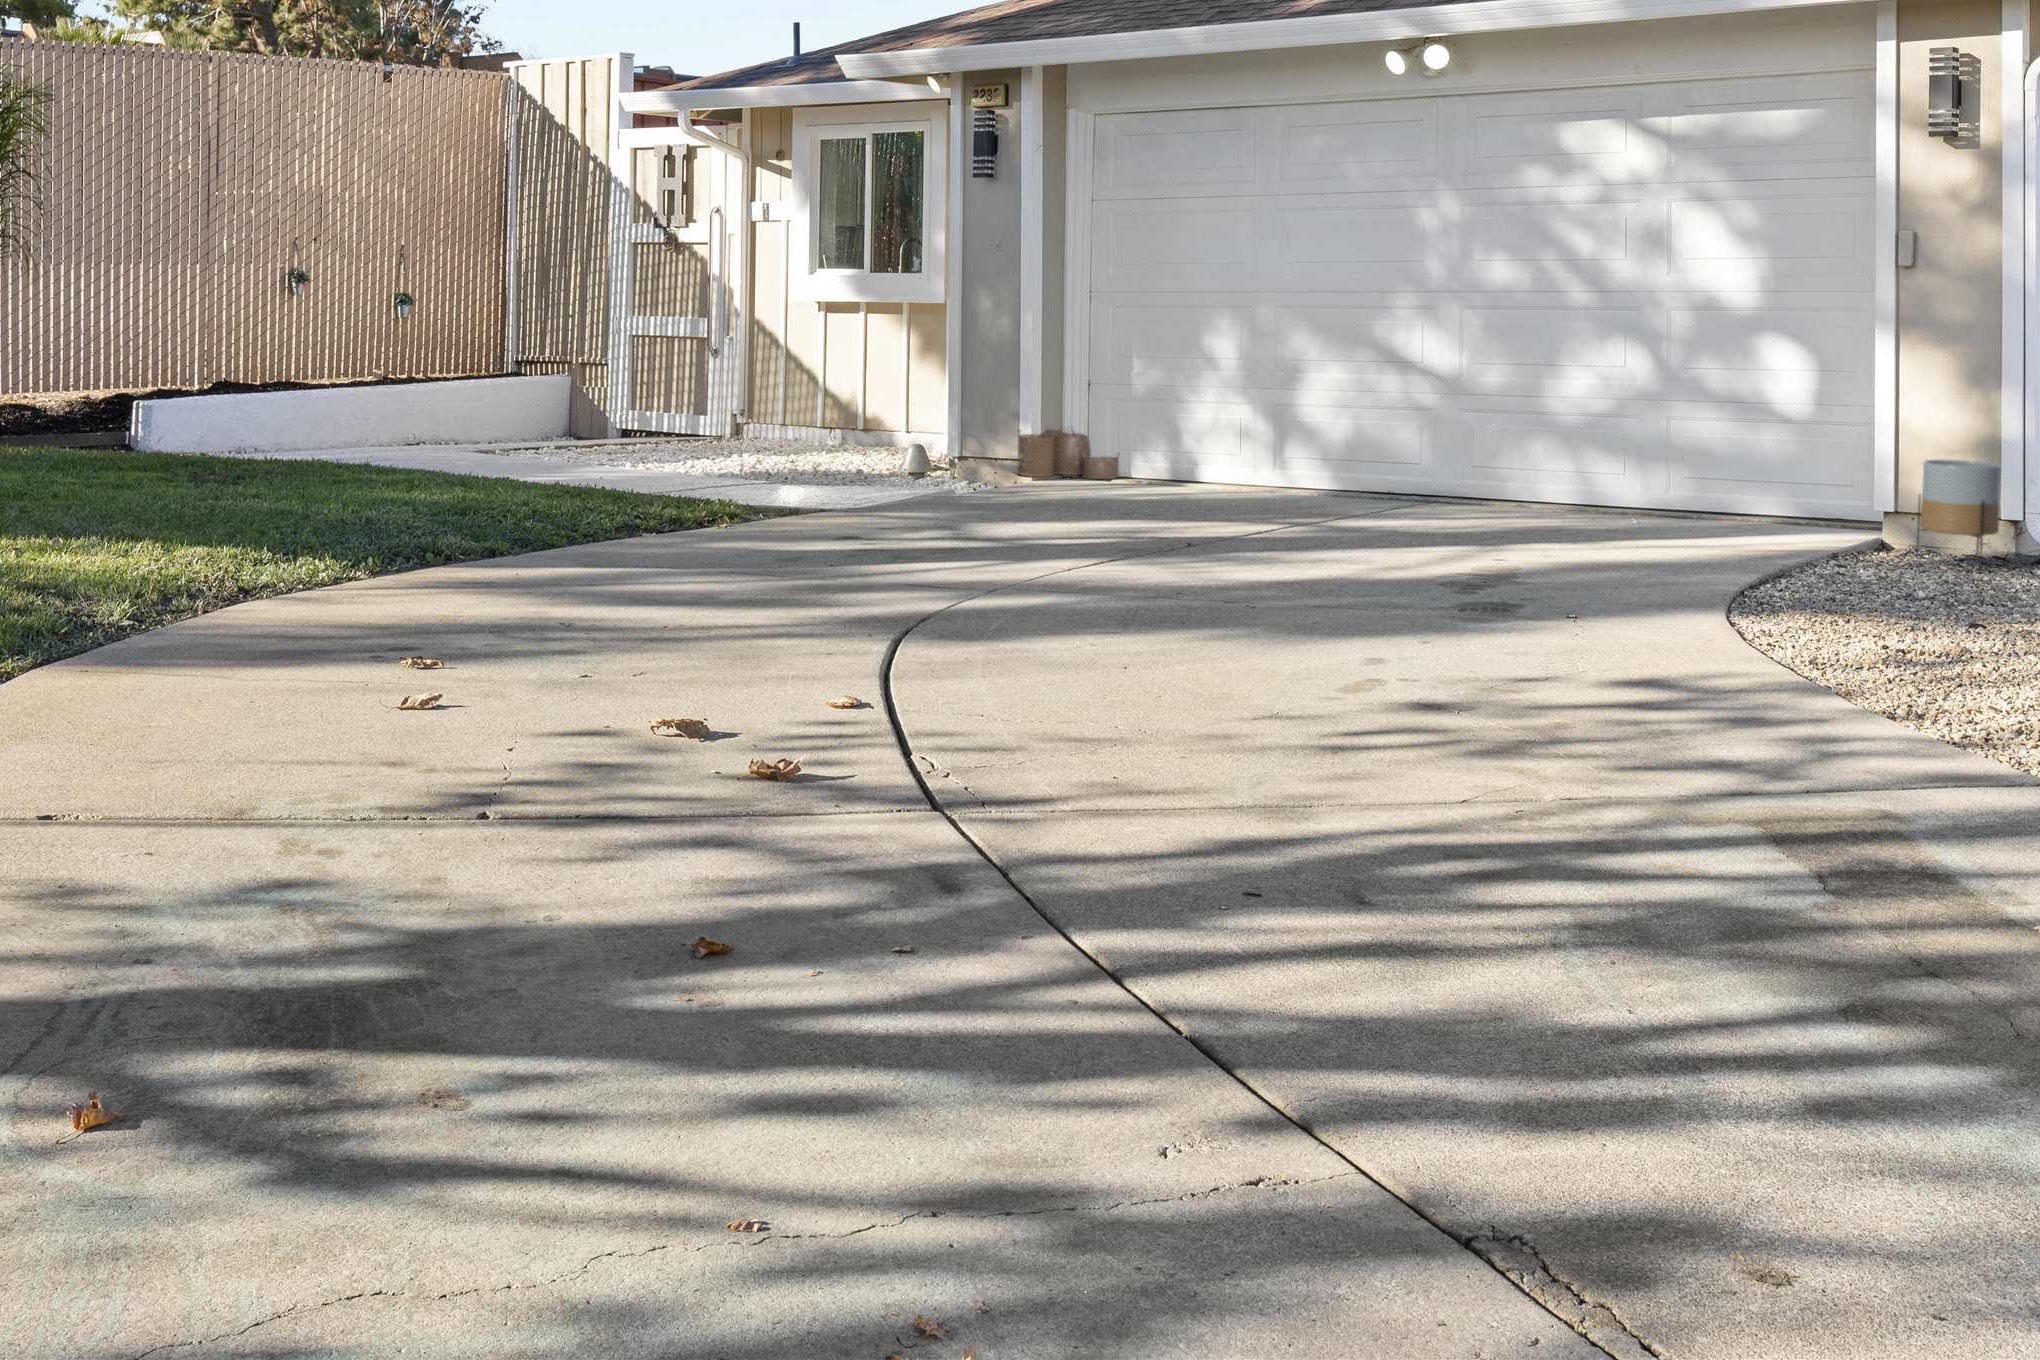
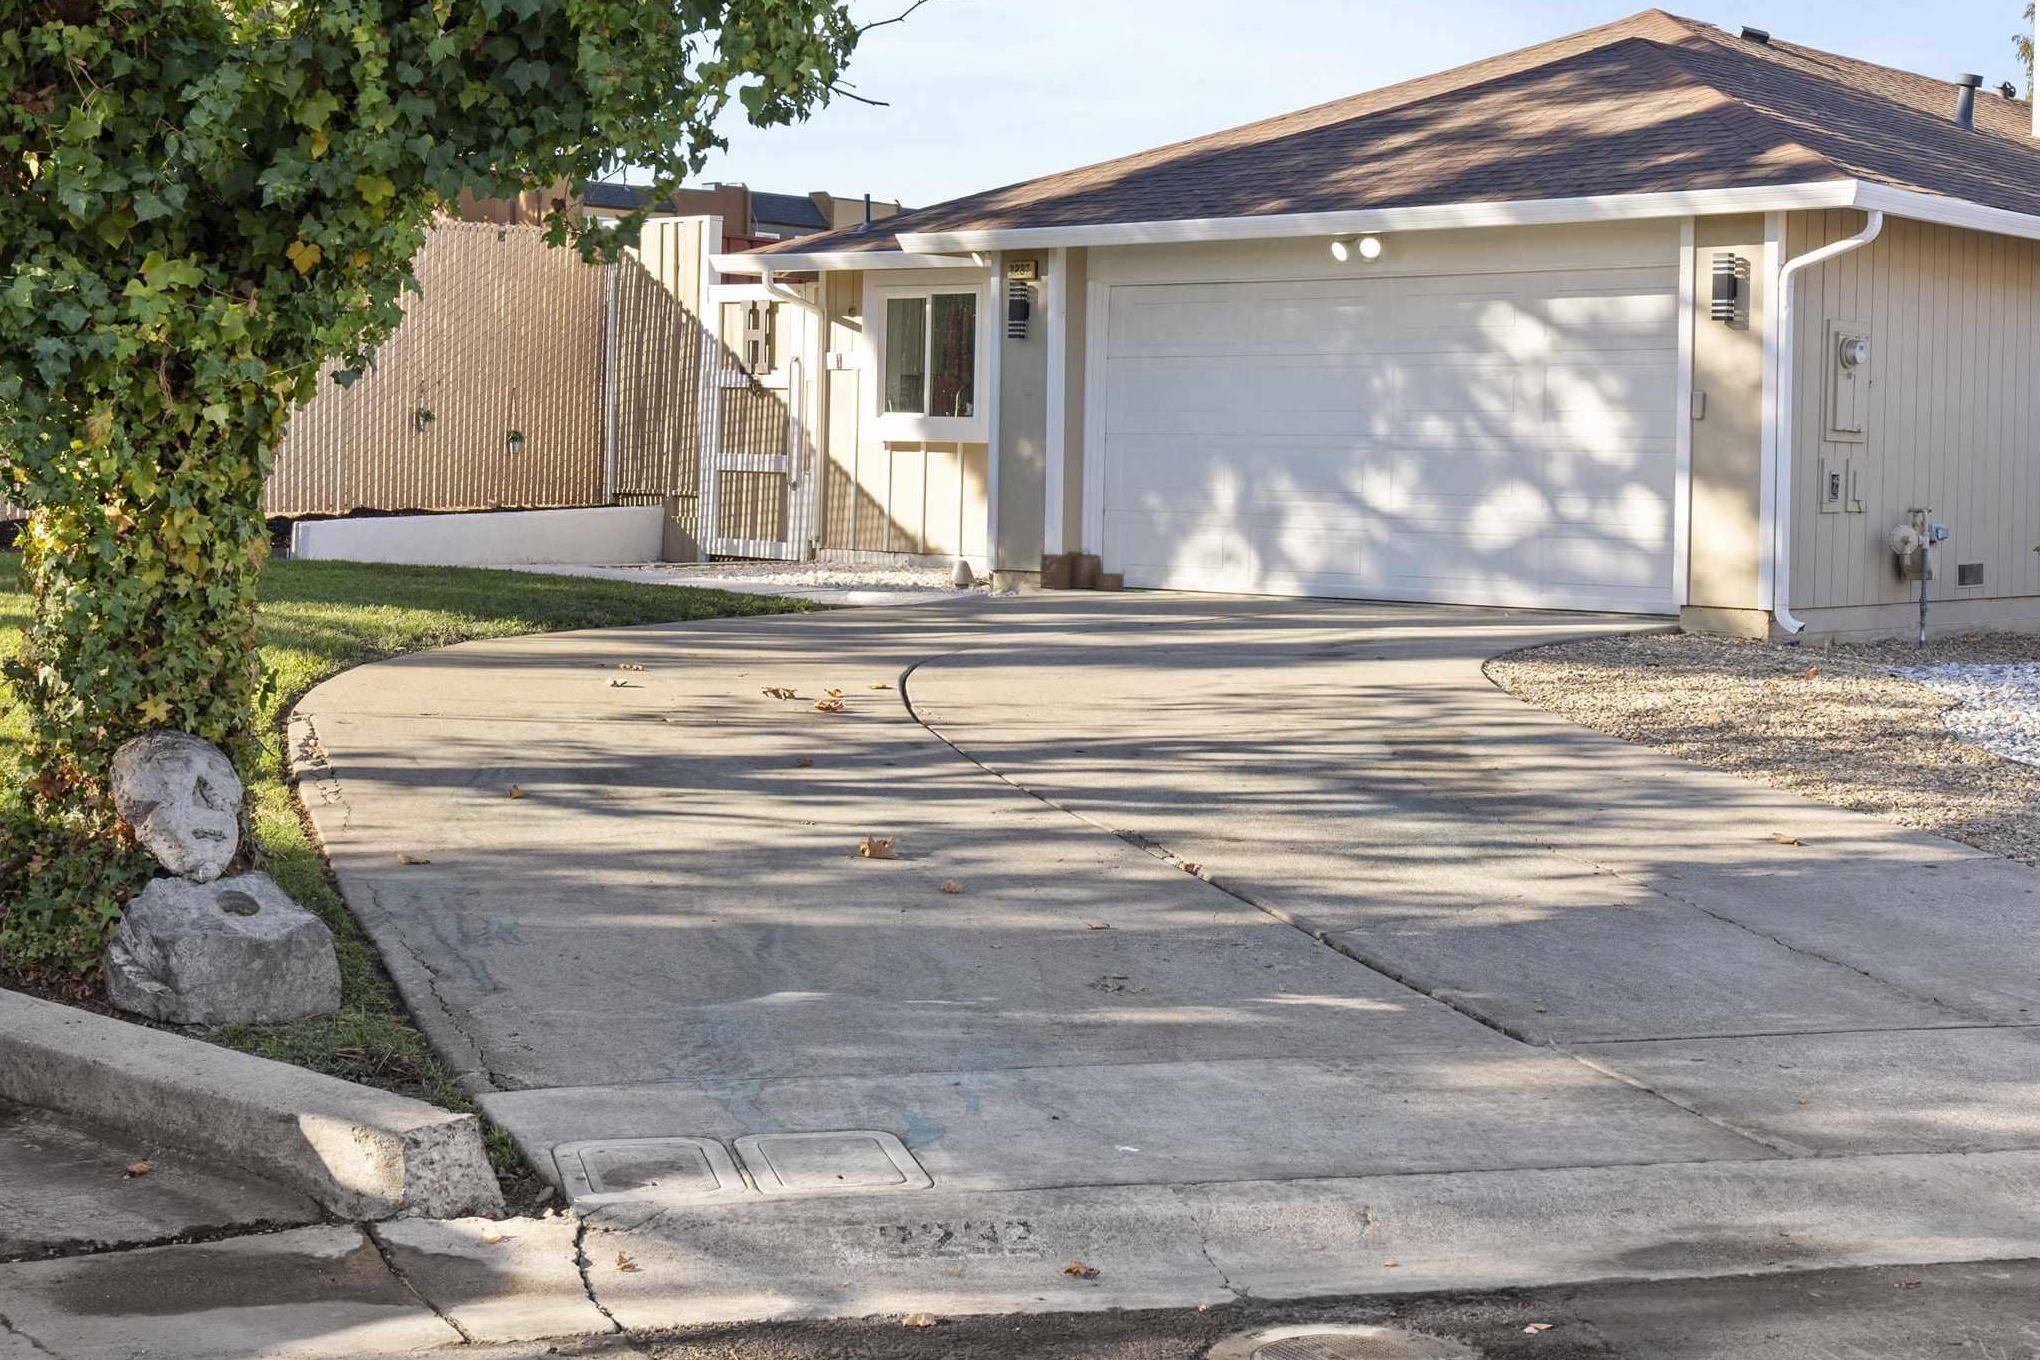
planter: present [1916,459,2001,572] -> none [1685,568,1745,651]

